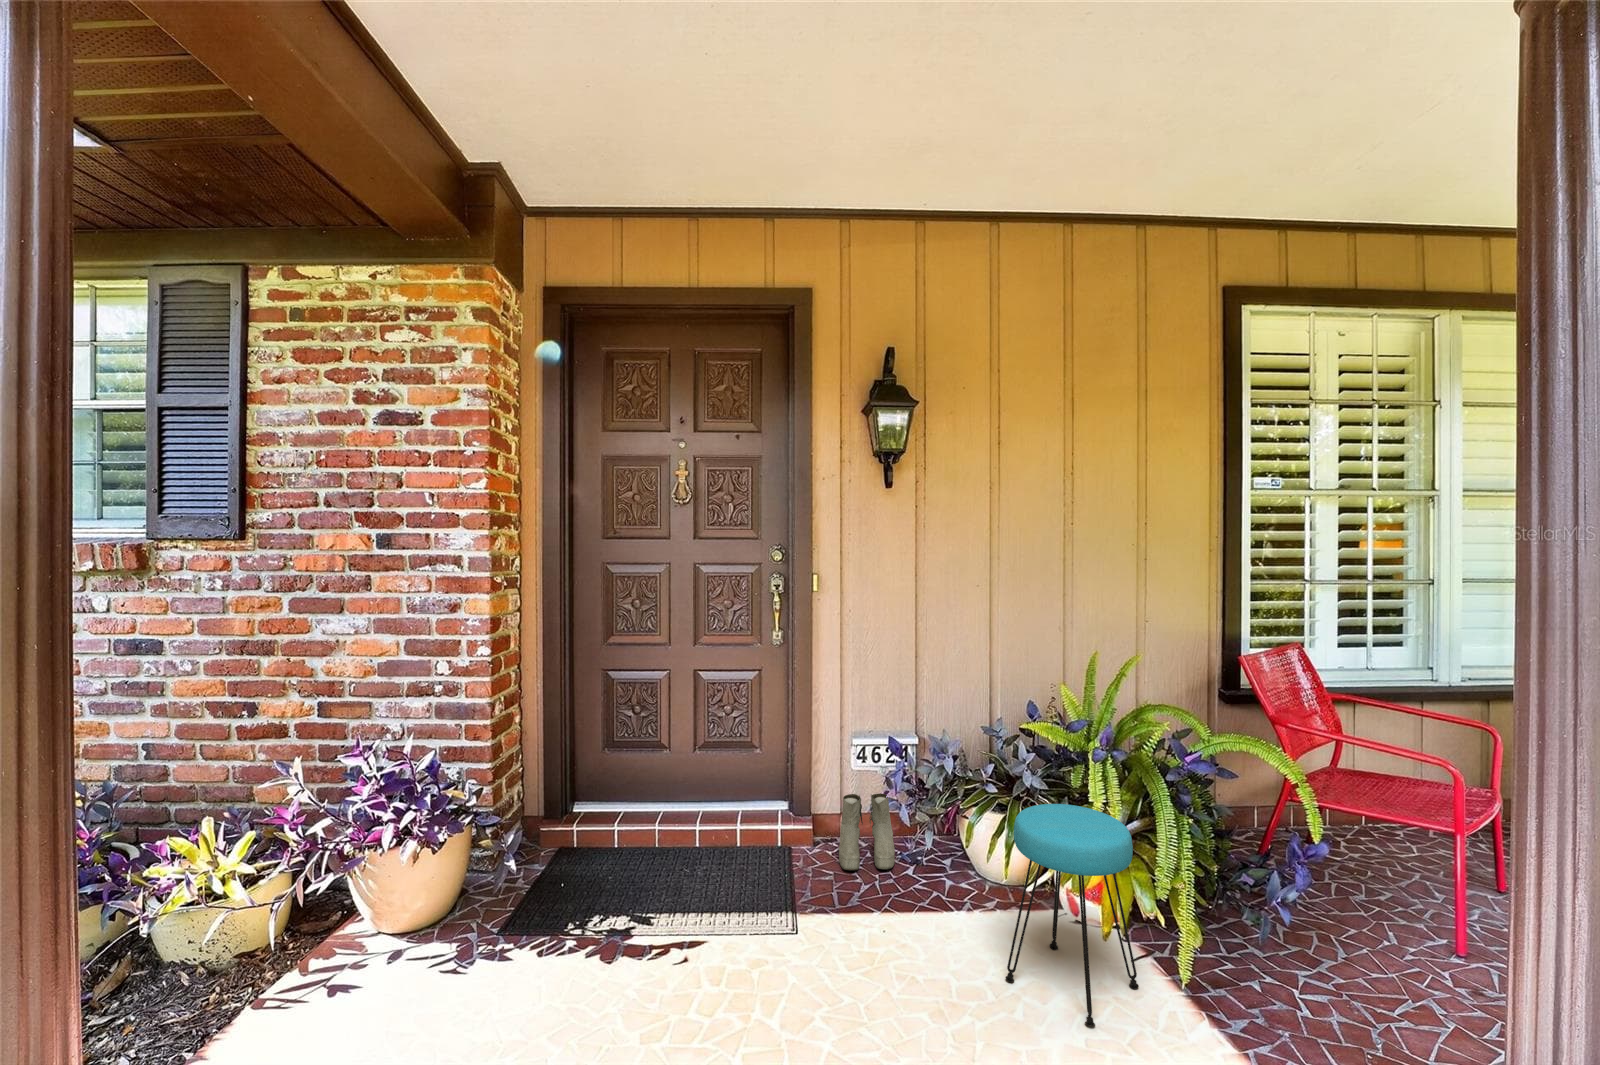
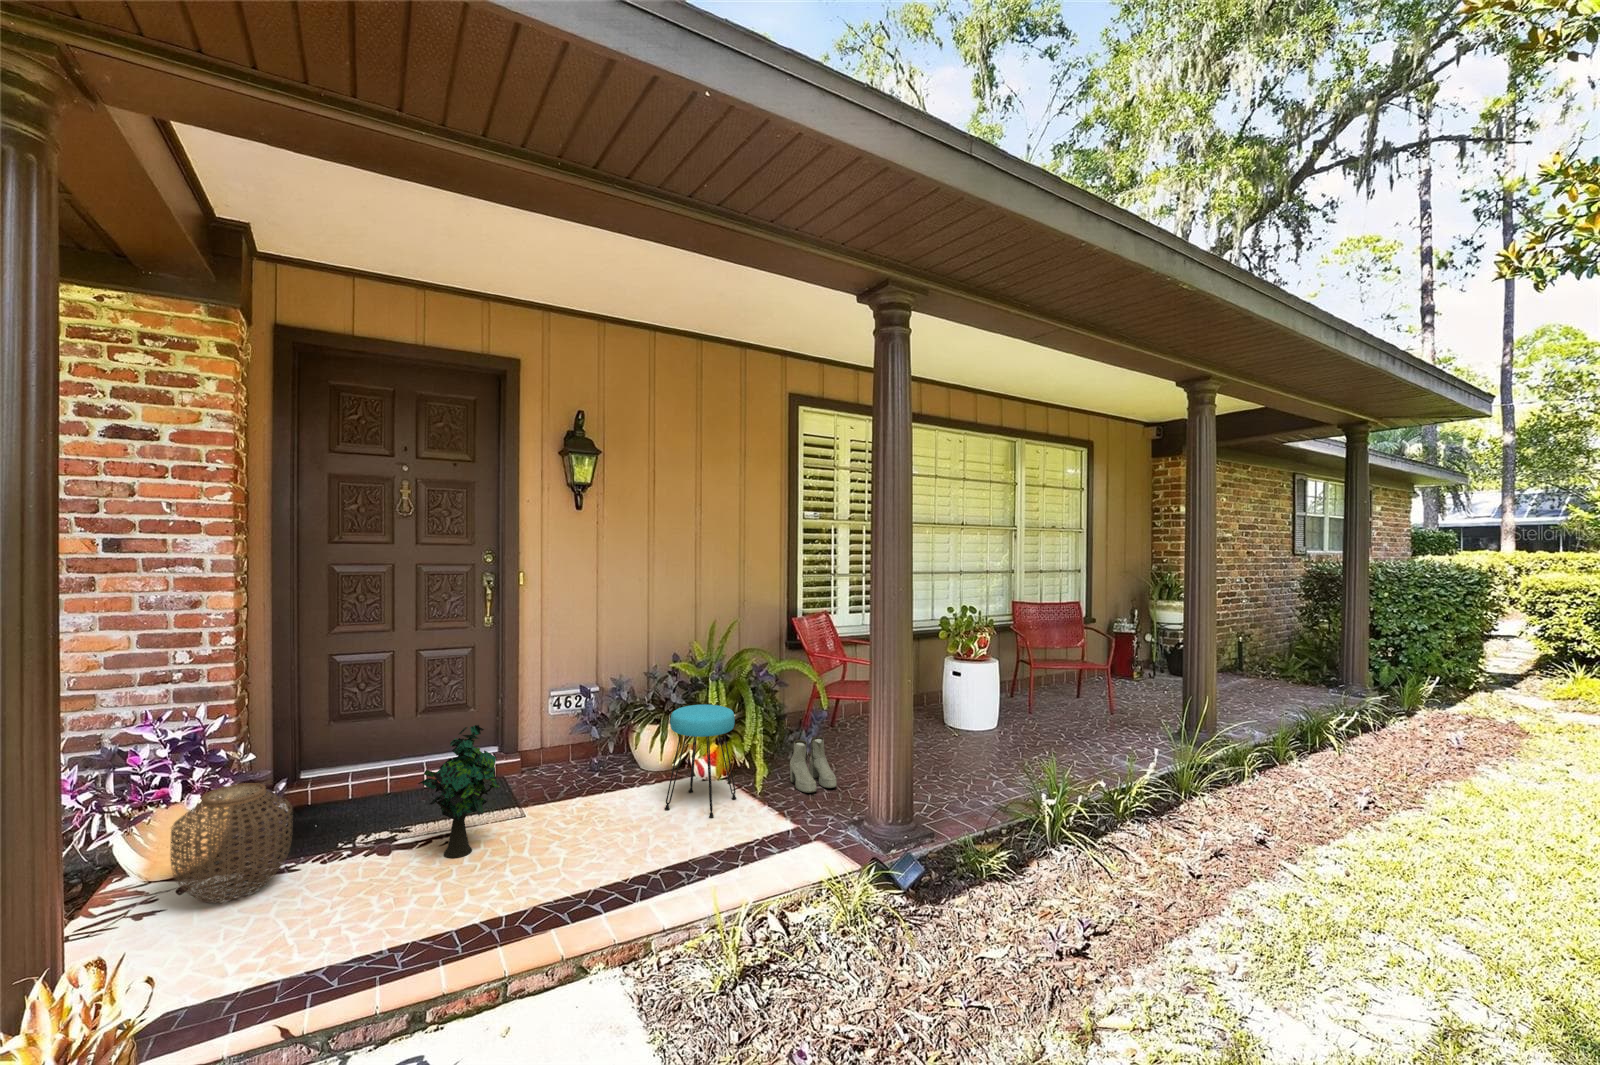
boots: present [839,793,895,870] -> present [790,737,837,793]
decorative plant: none [632,801,745,999] -> present [418,725,500,858]
woven basket: none [362,837,500,997] -> present [171,783,293,903]

